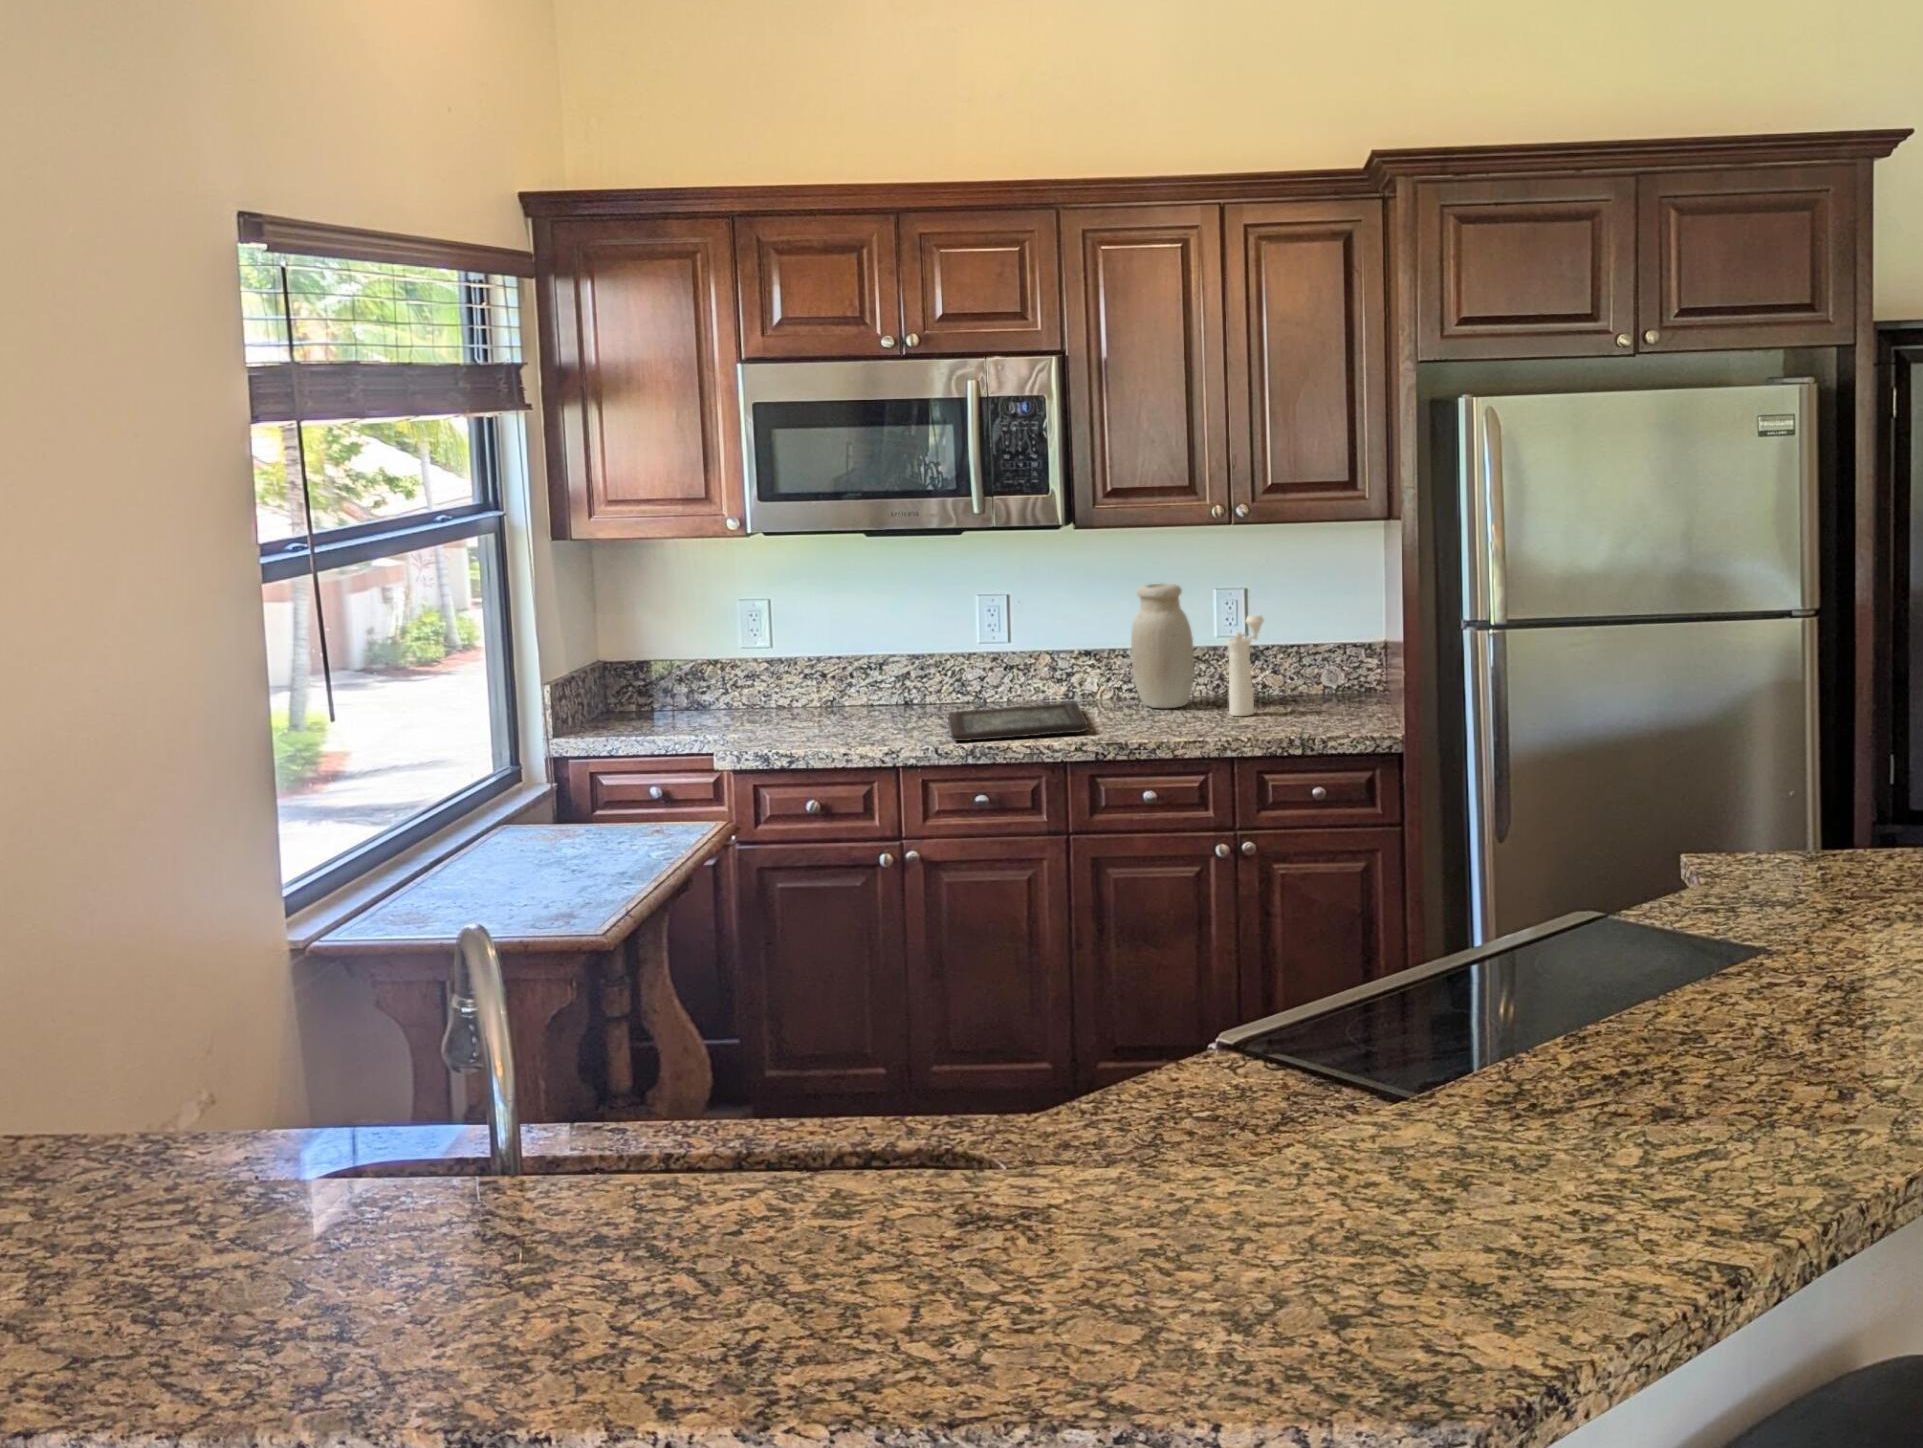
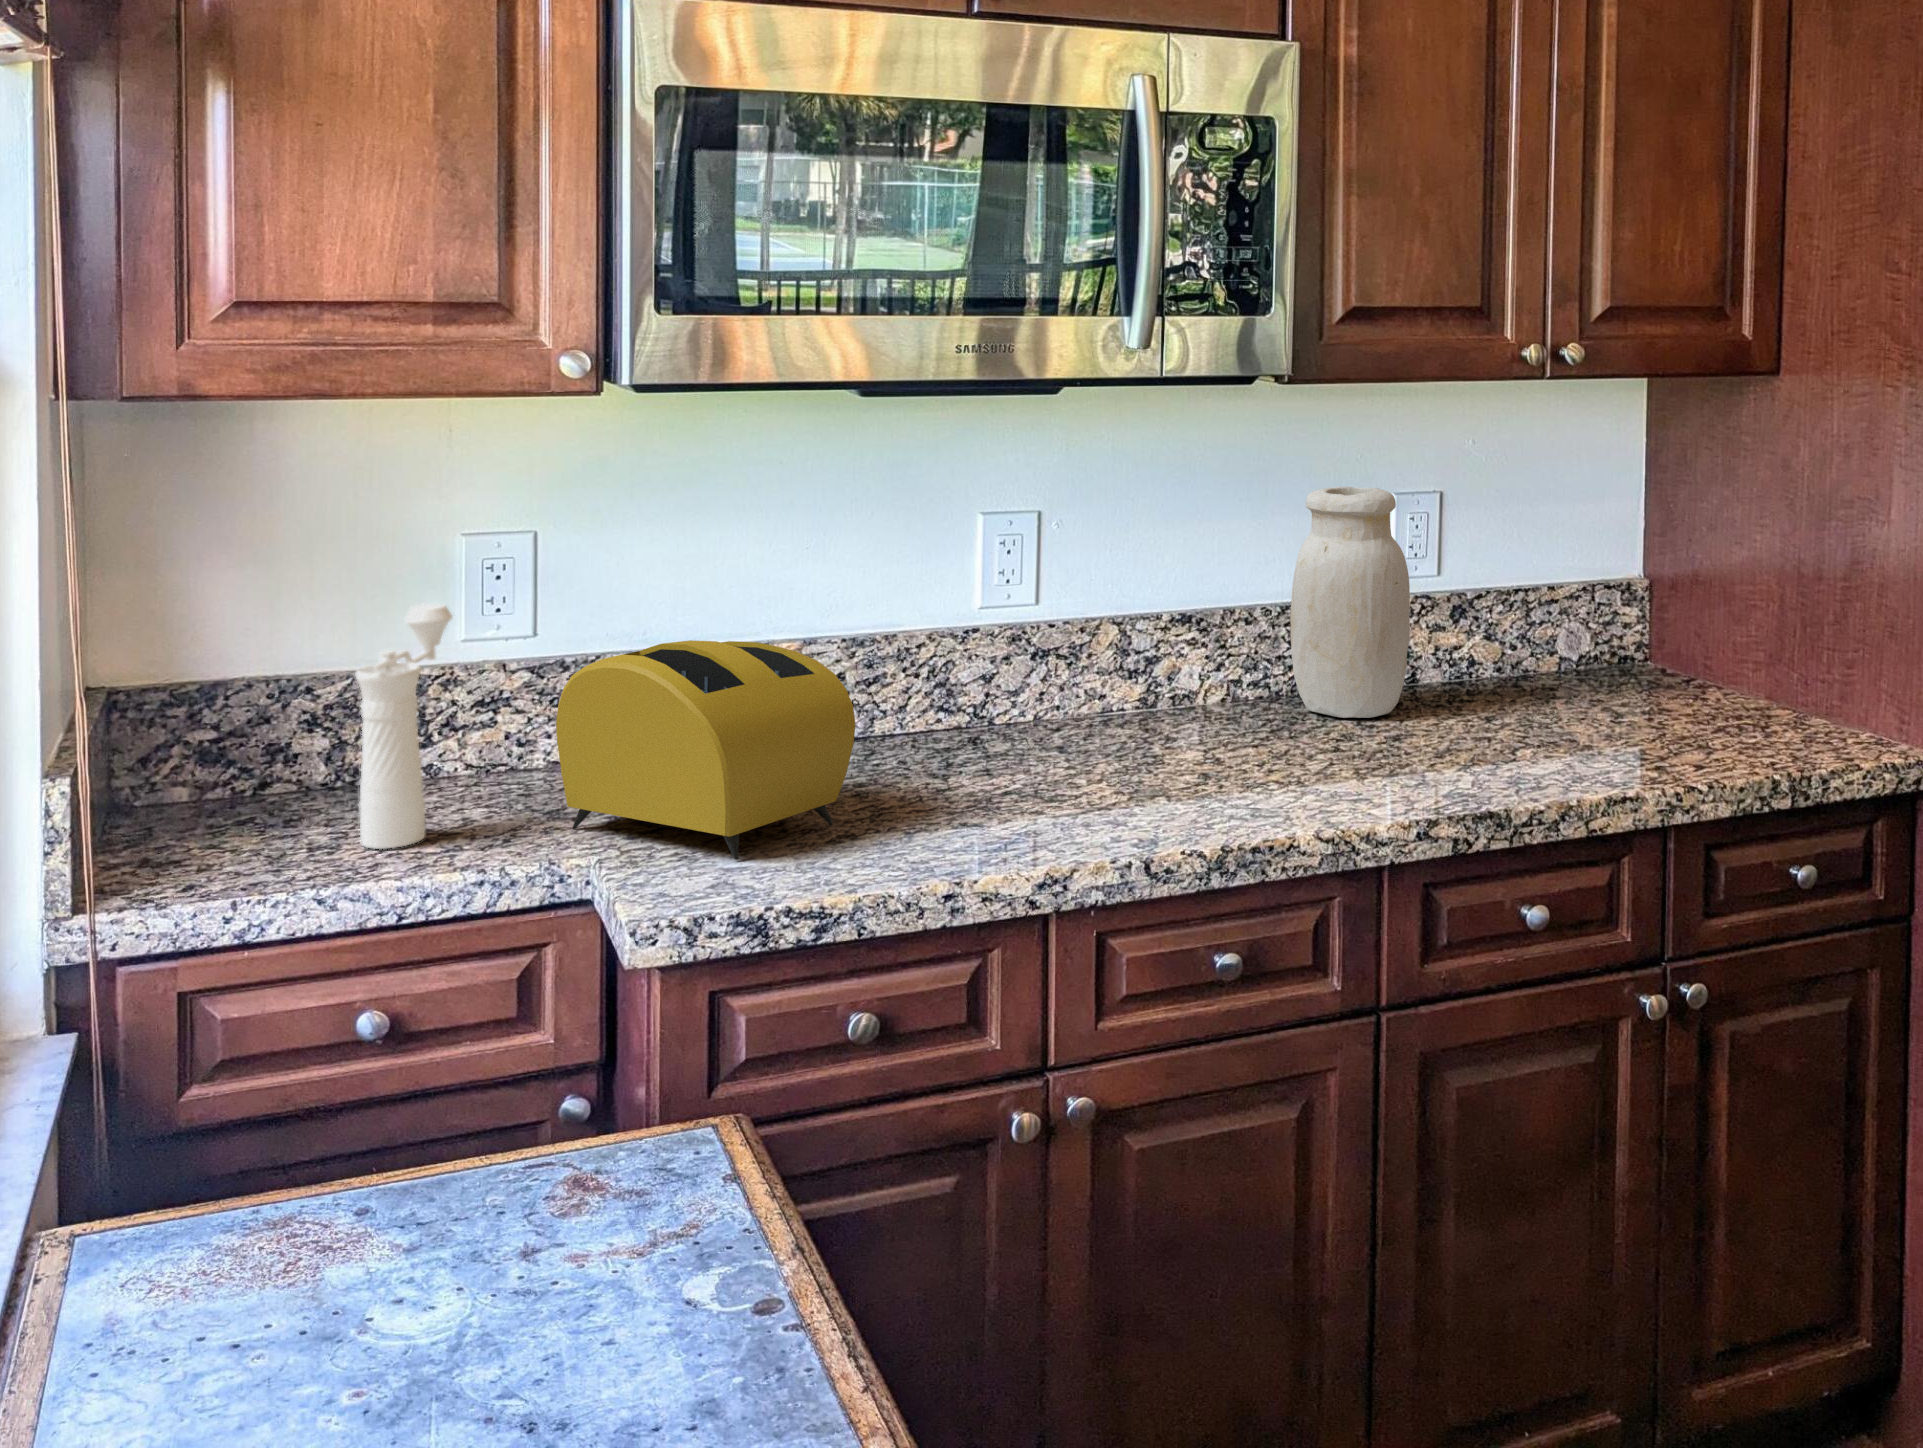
pepper mill: present [1226,615,1264,716] -> present [355,604,452,849]
toaster: none [748,648,857,740] -> present [556,640,855,860]
tray: present [948,702,1089,741] -> none [984,716,1365,833]

